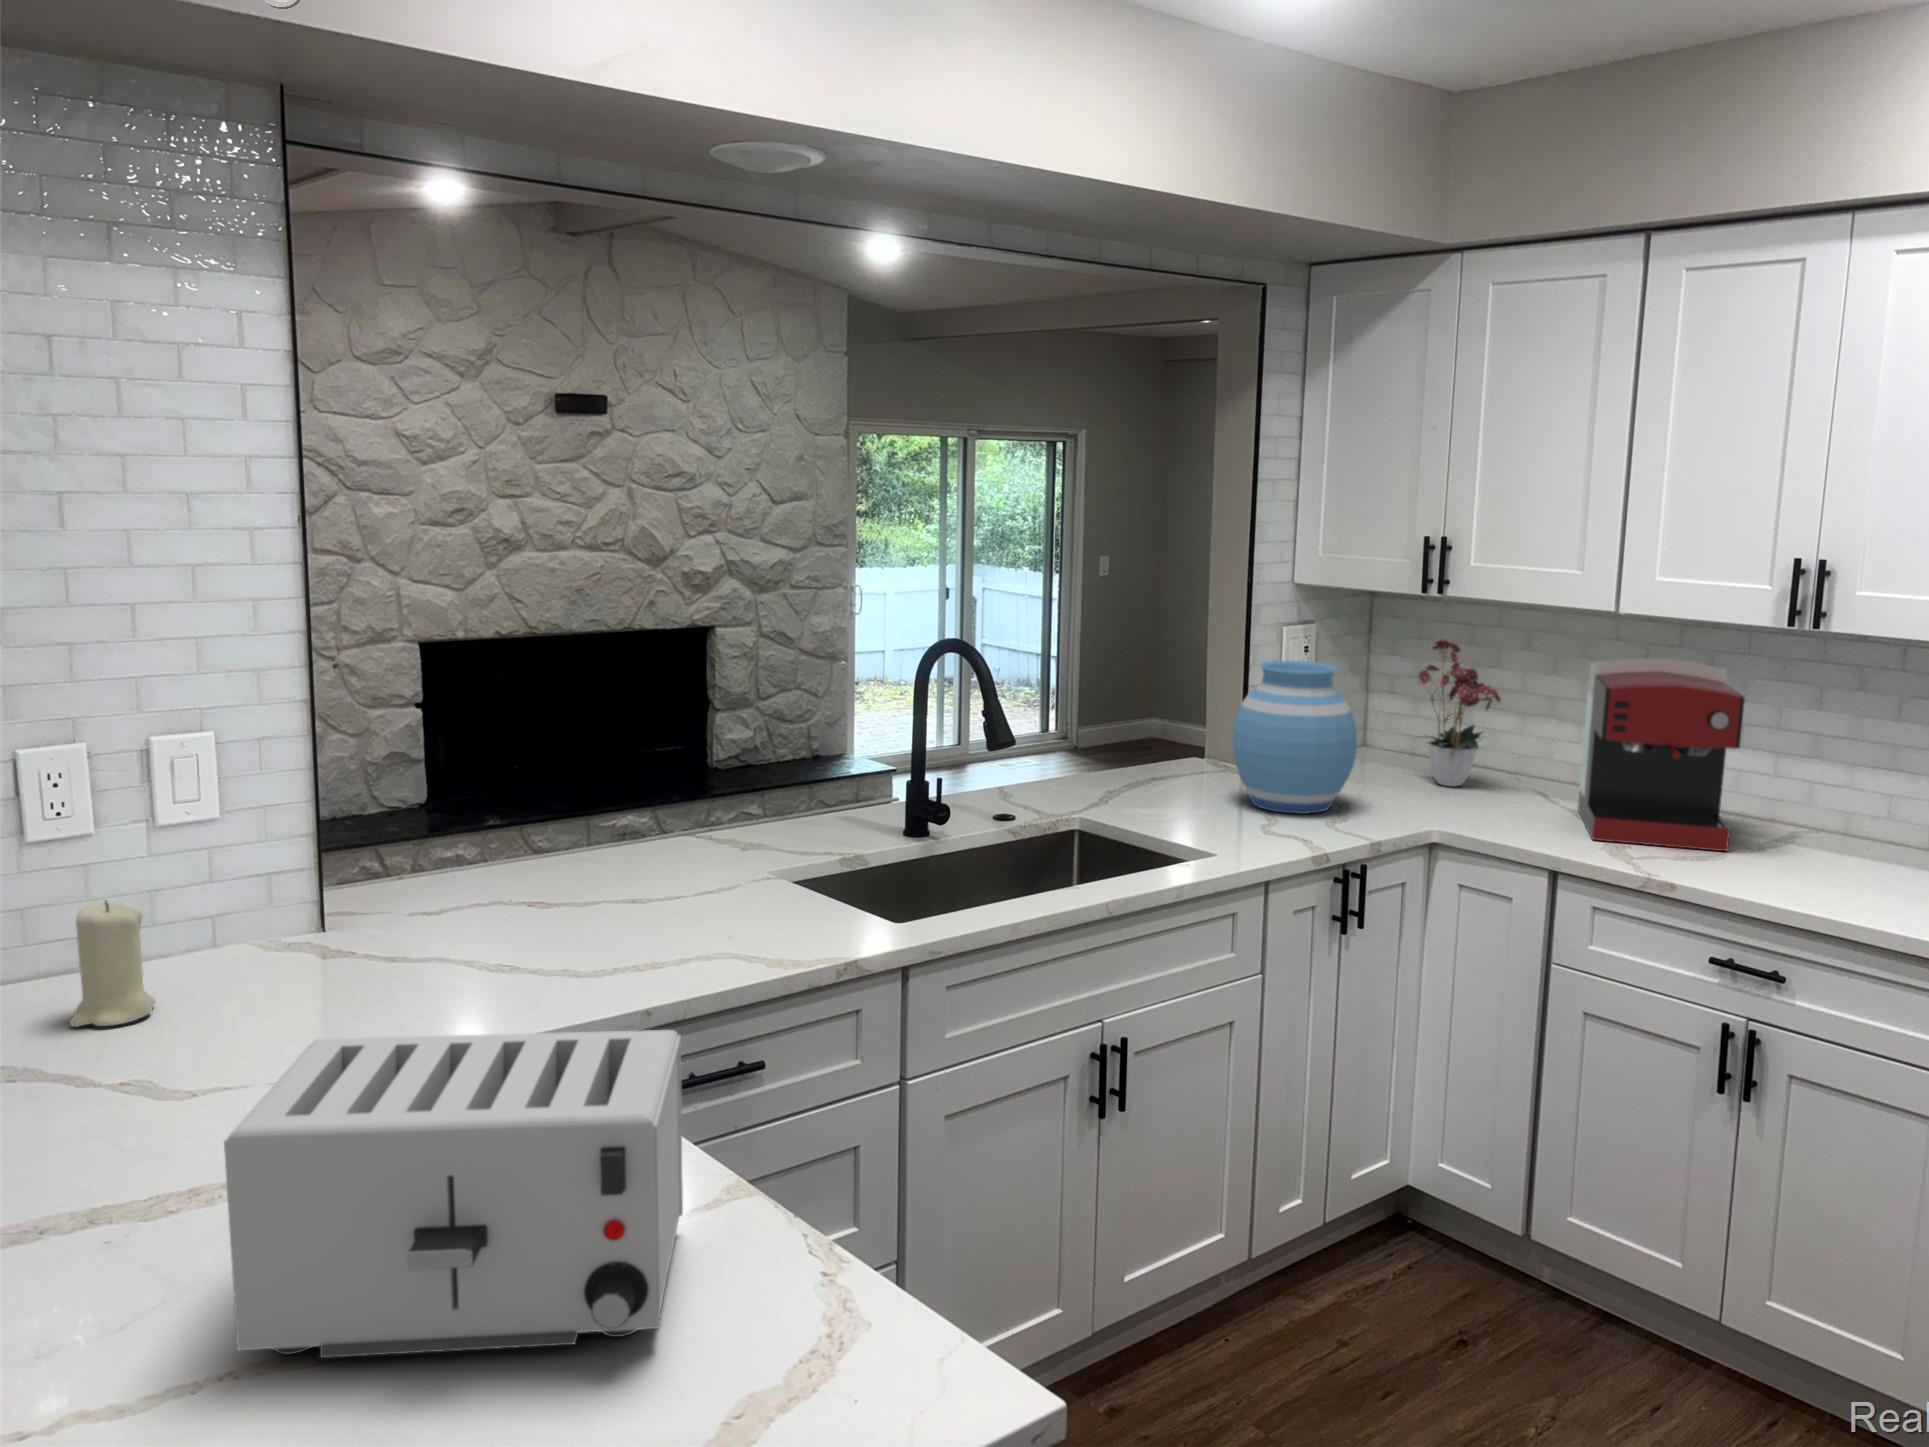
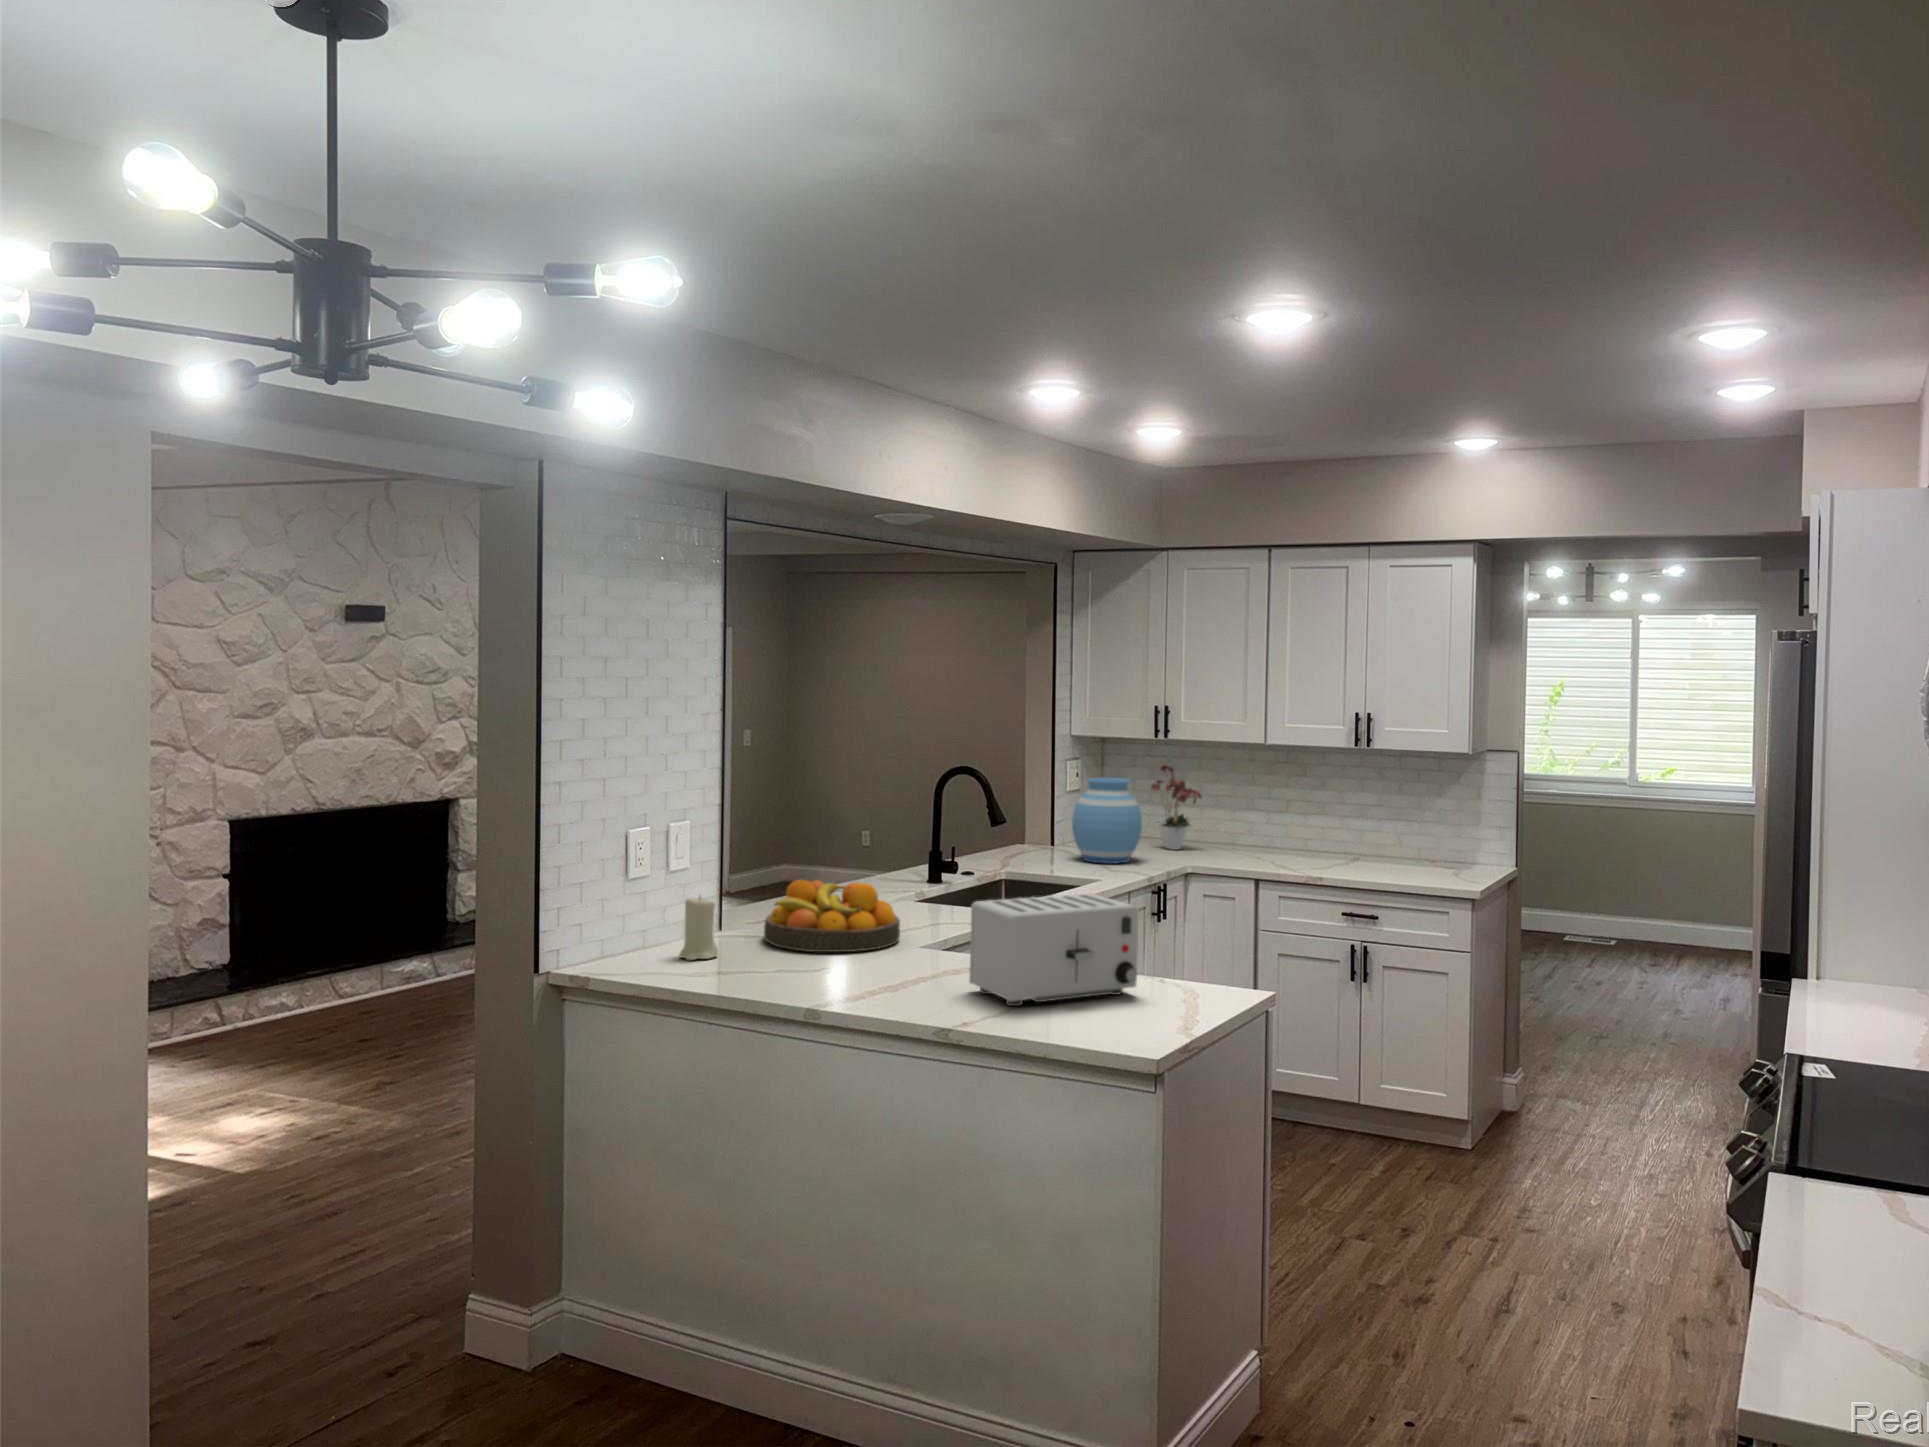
coffee maker: present [1578,658,1745,852] -> none [1249,769,1337,865]
fruit bowl: none [281,867,574,1037] -> present [764,880,900,952]

